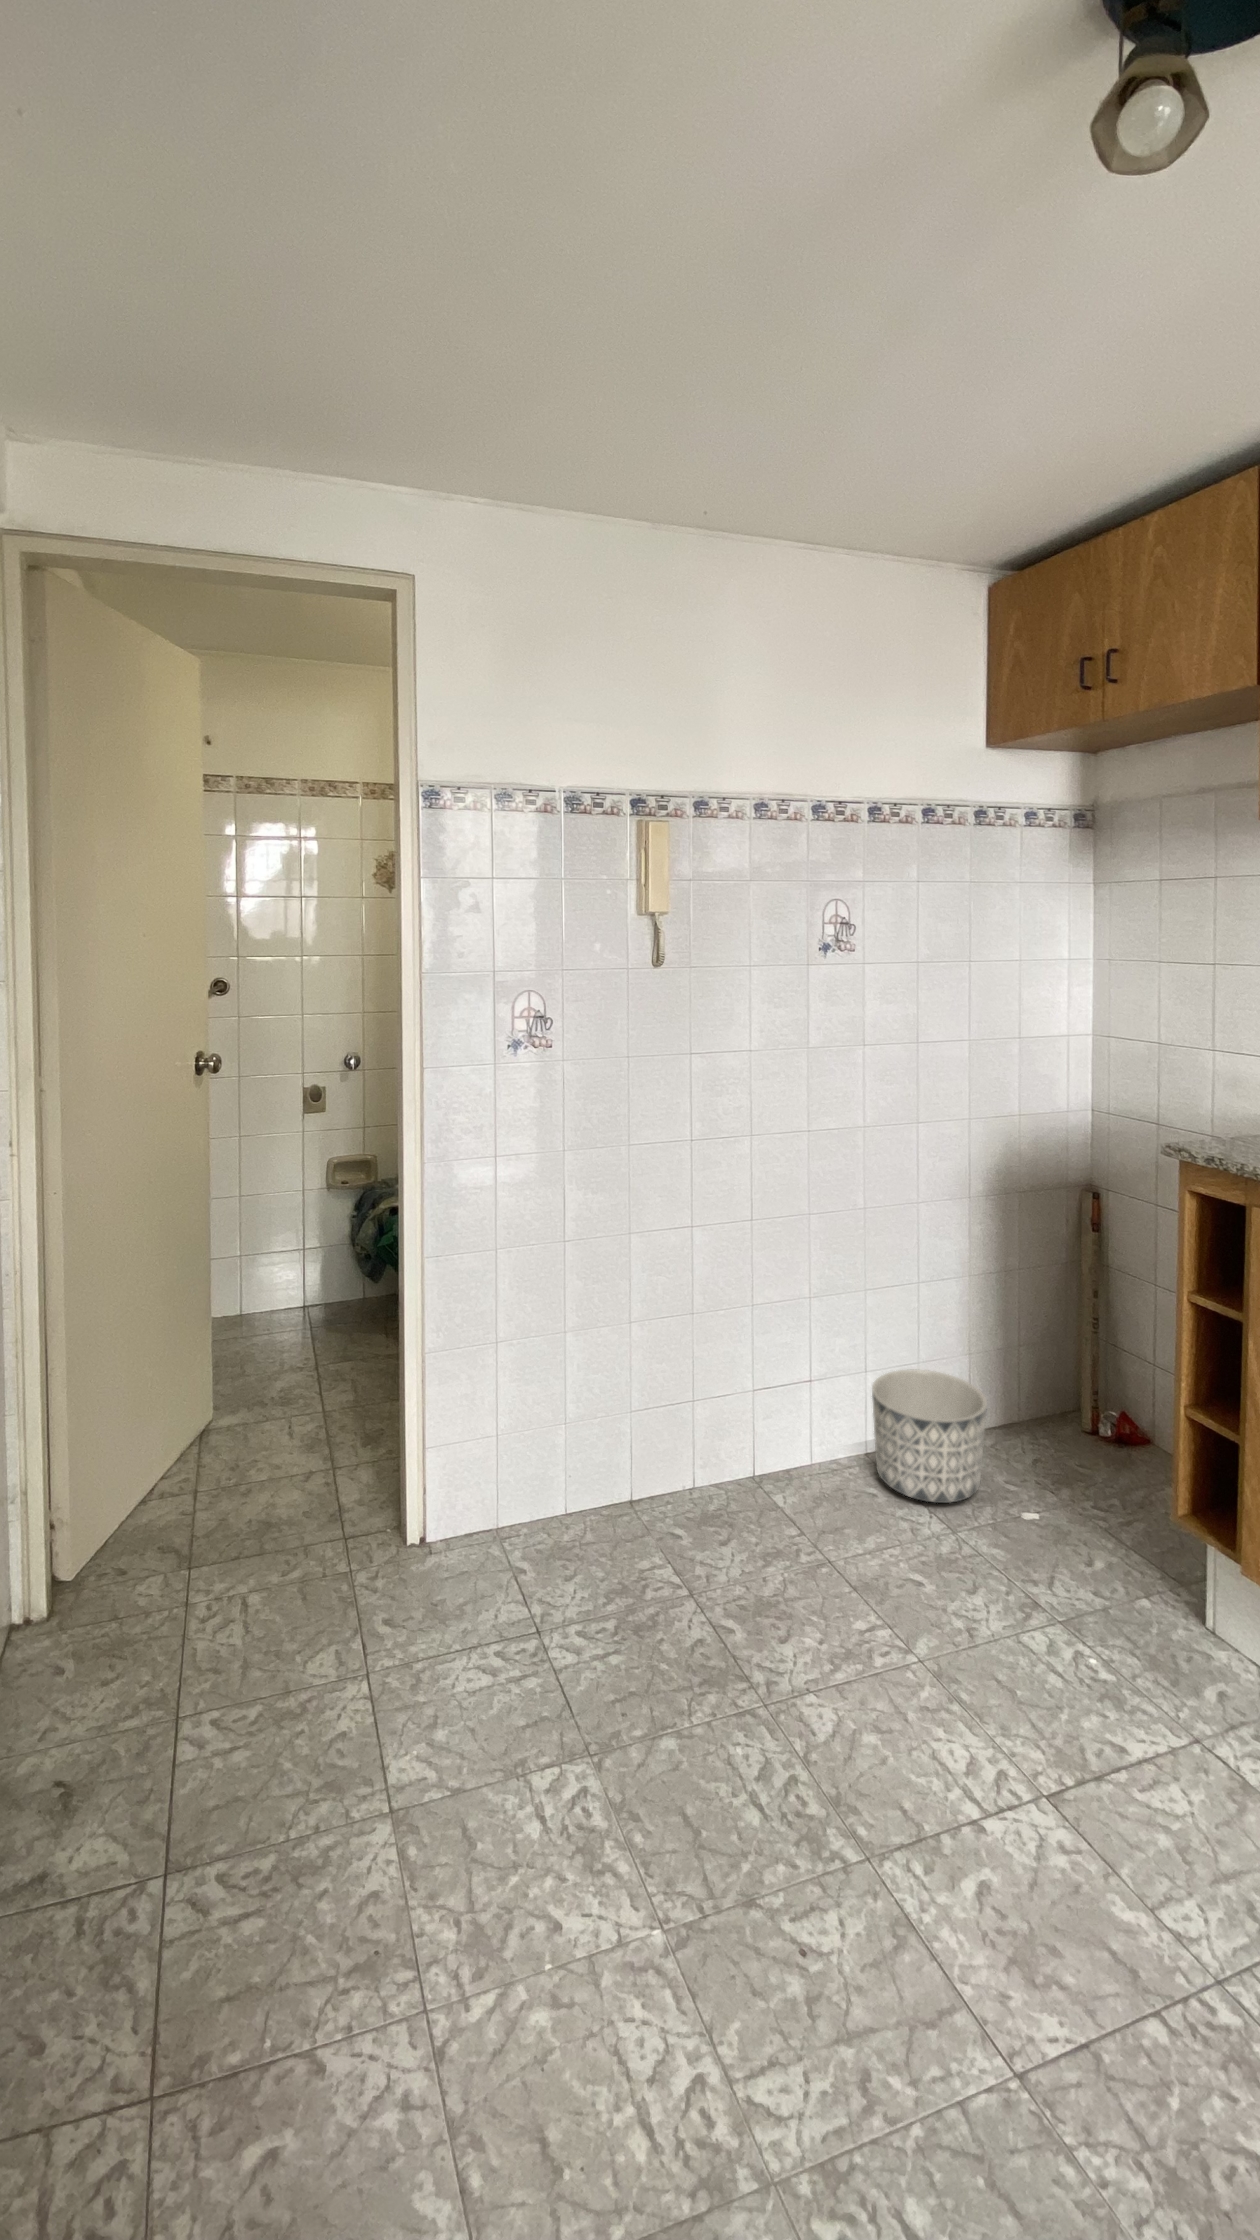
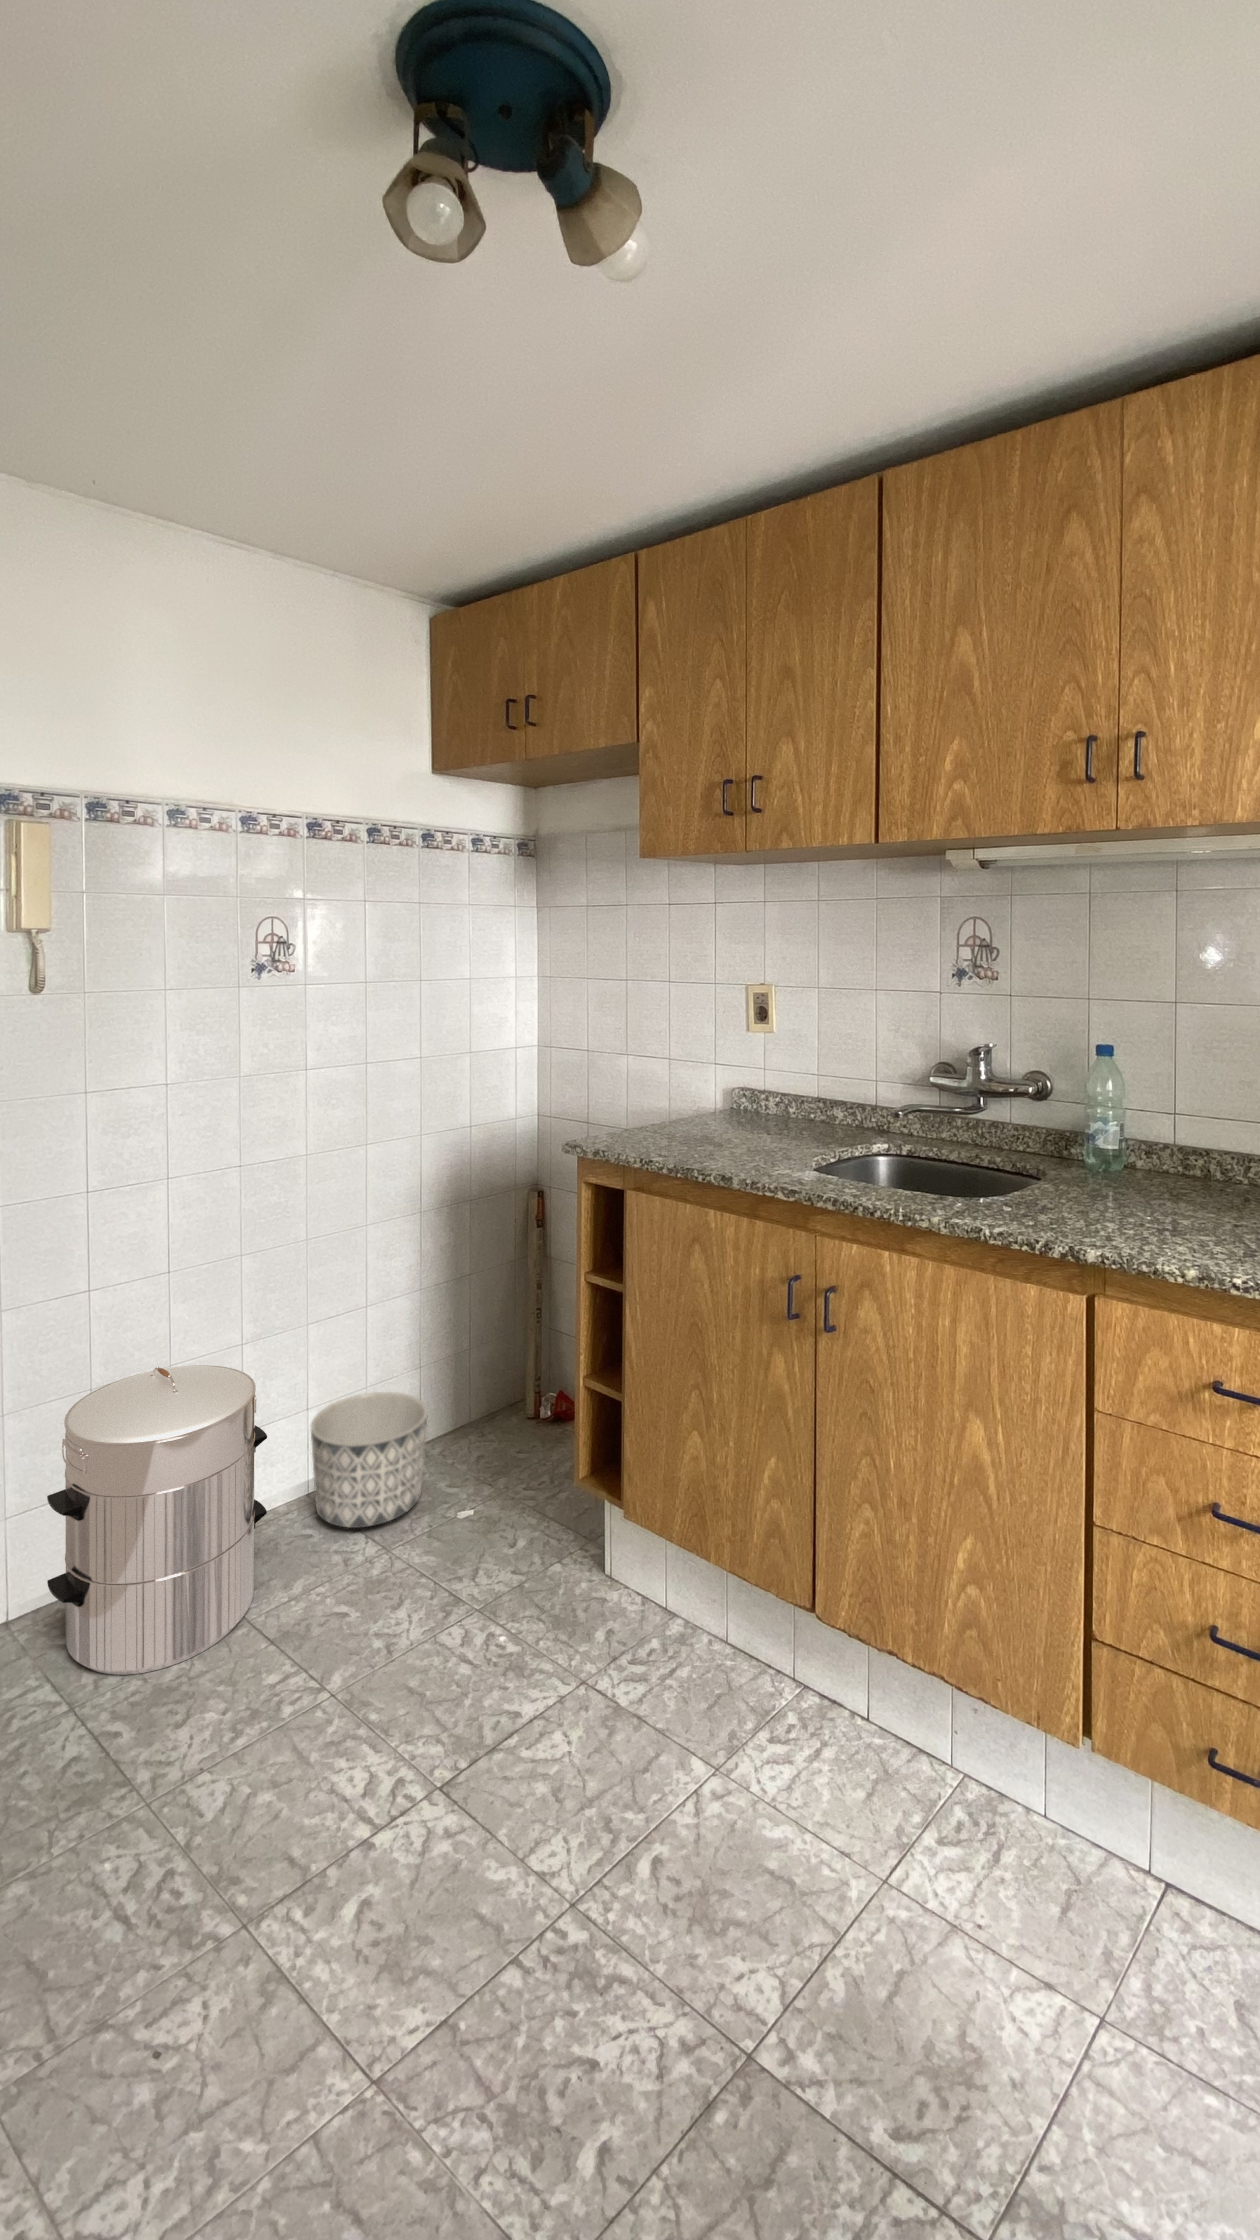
waste bin: none [668,1306,841,1579] -> present [47,1365,267,1675]

